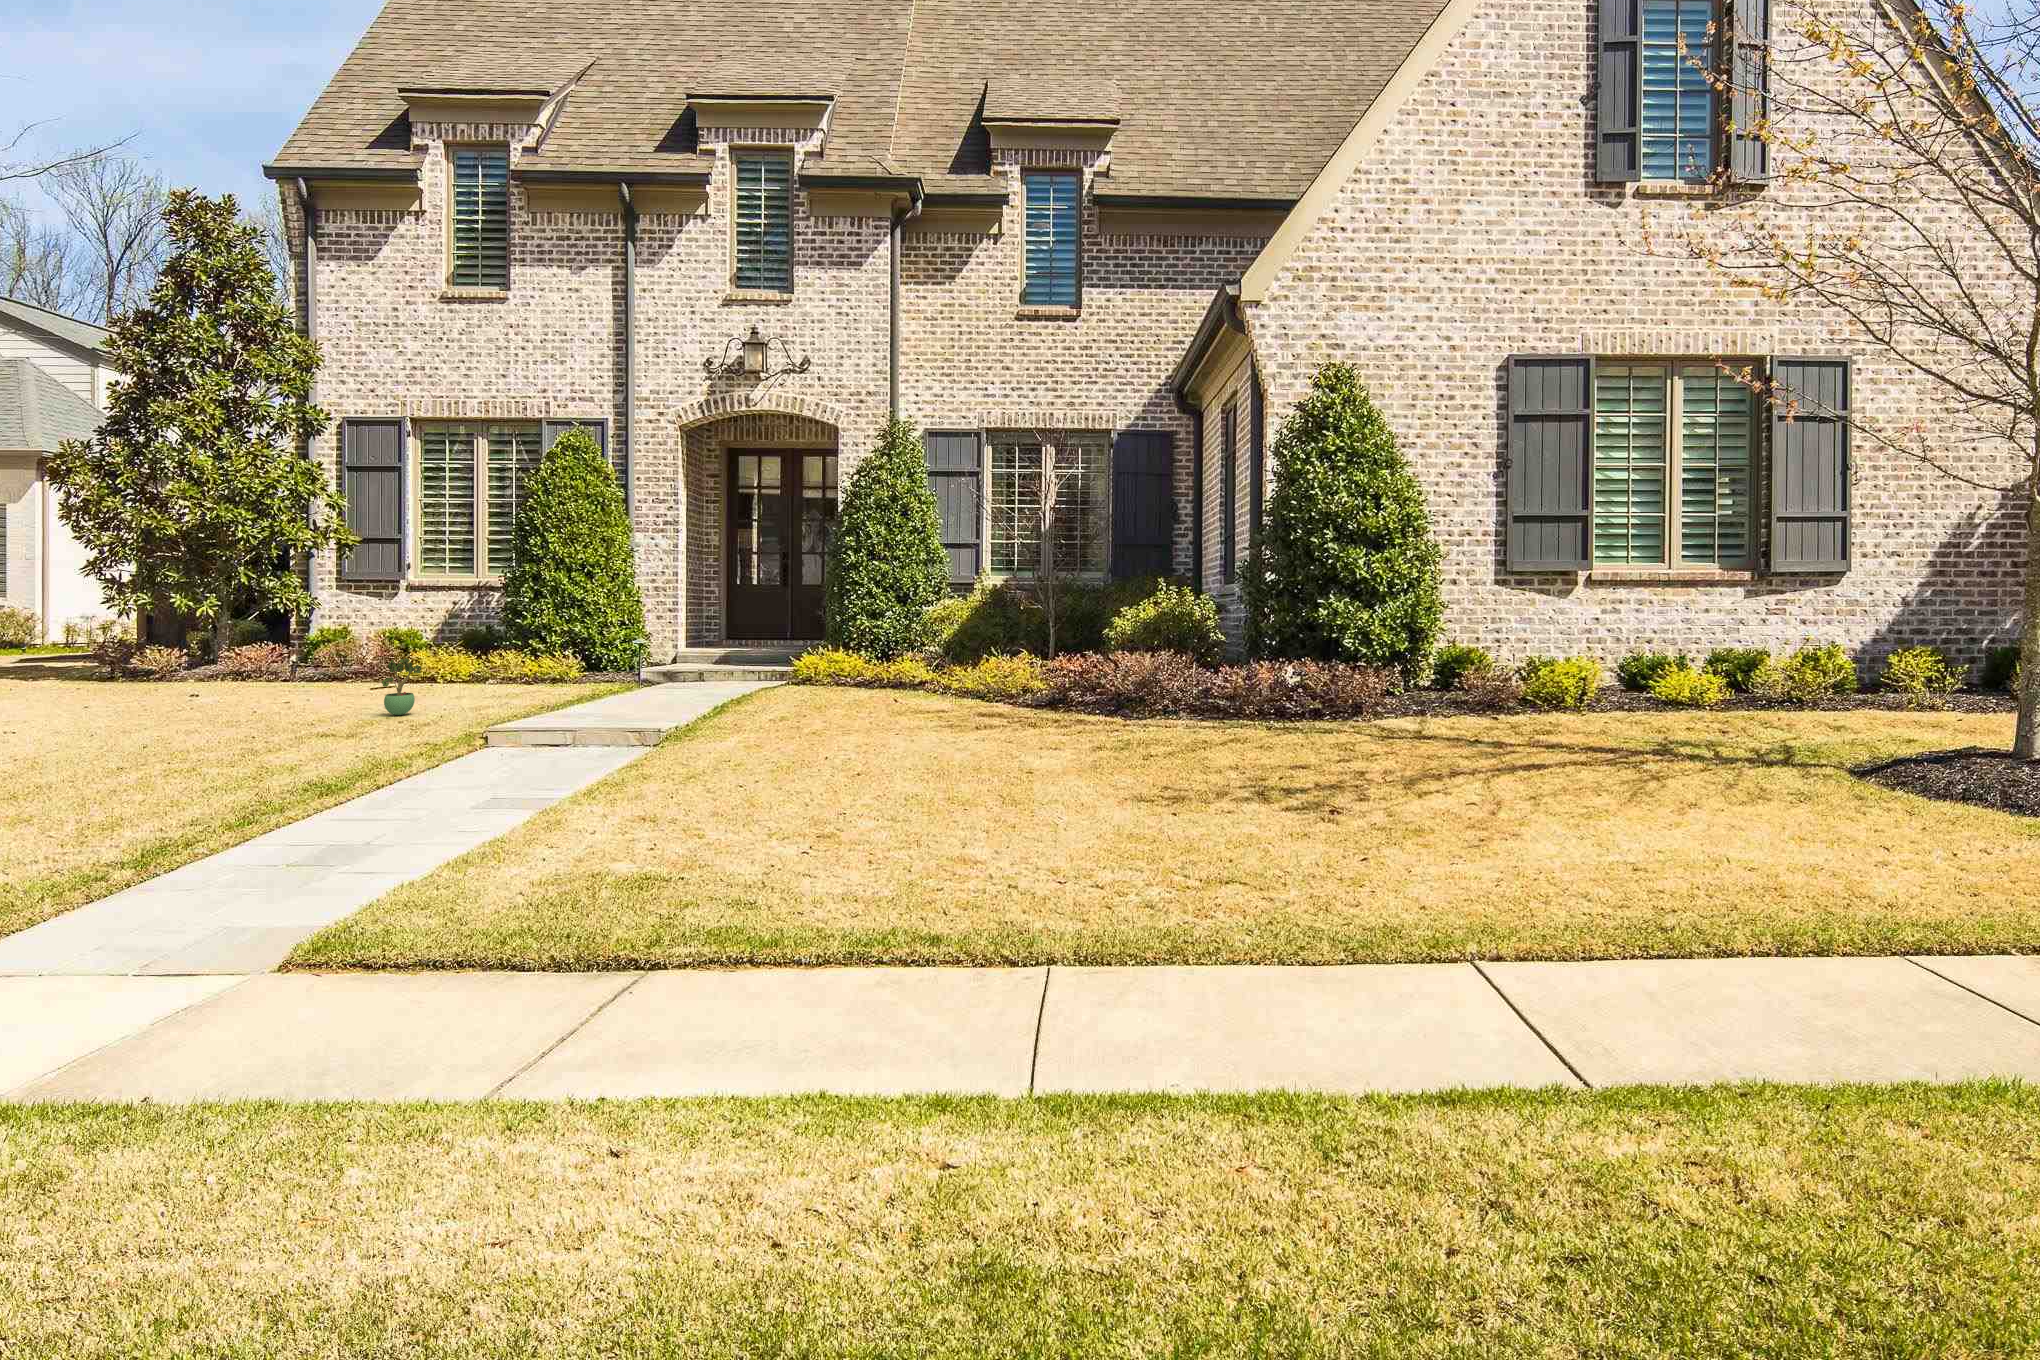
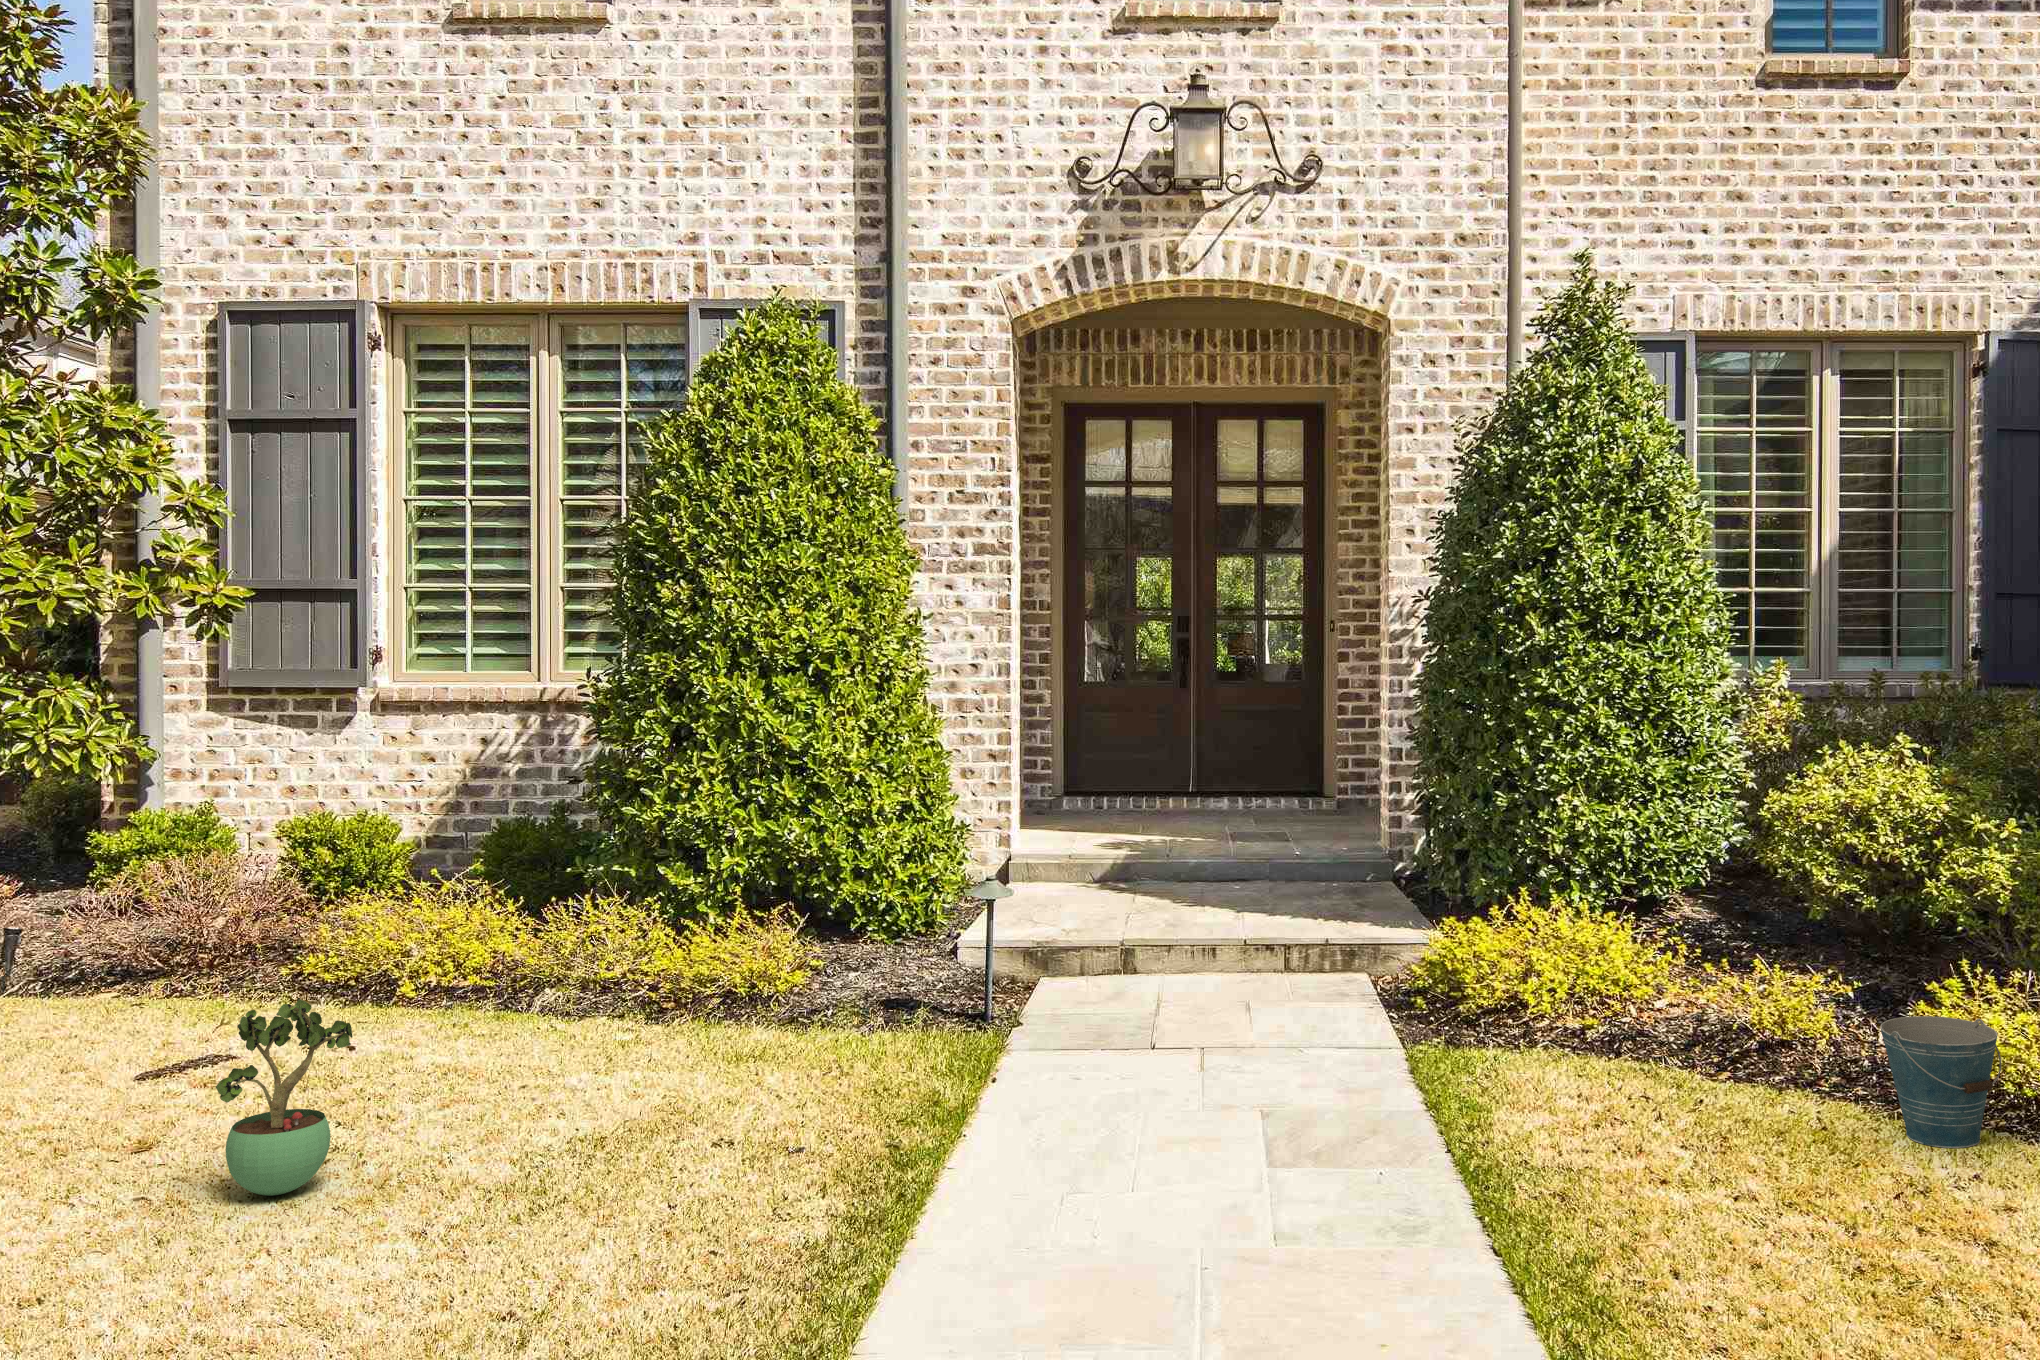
bucket: none [890,670,925,706] -> present [1880,1016,2001,1148]

